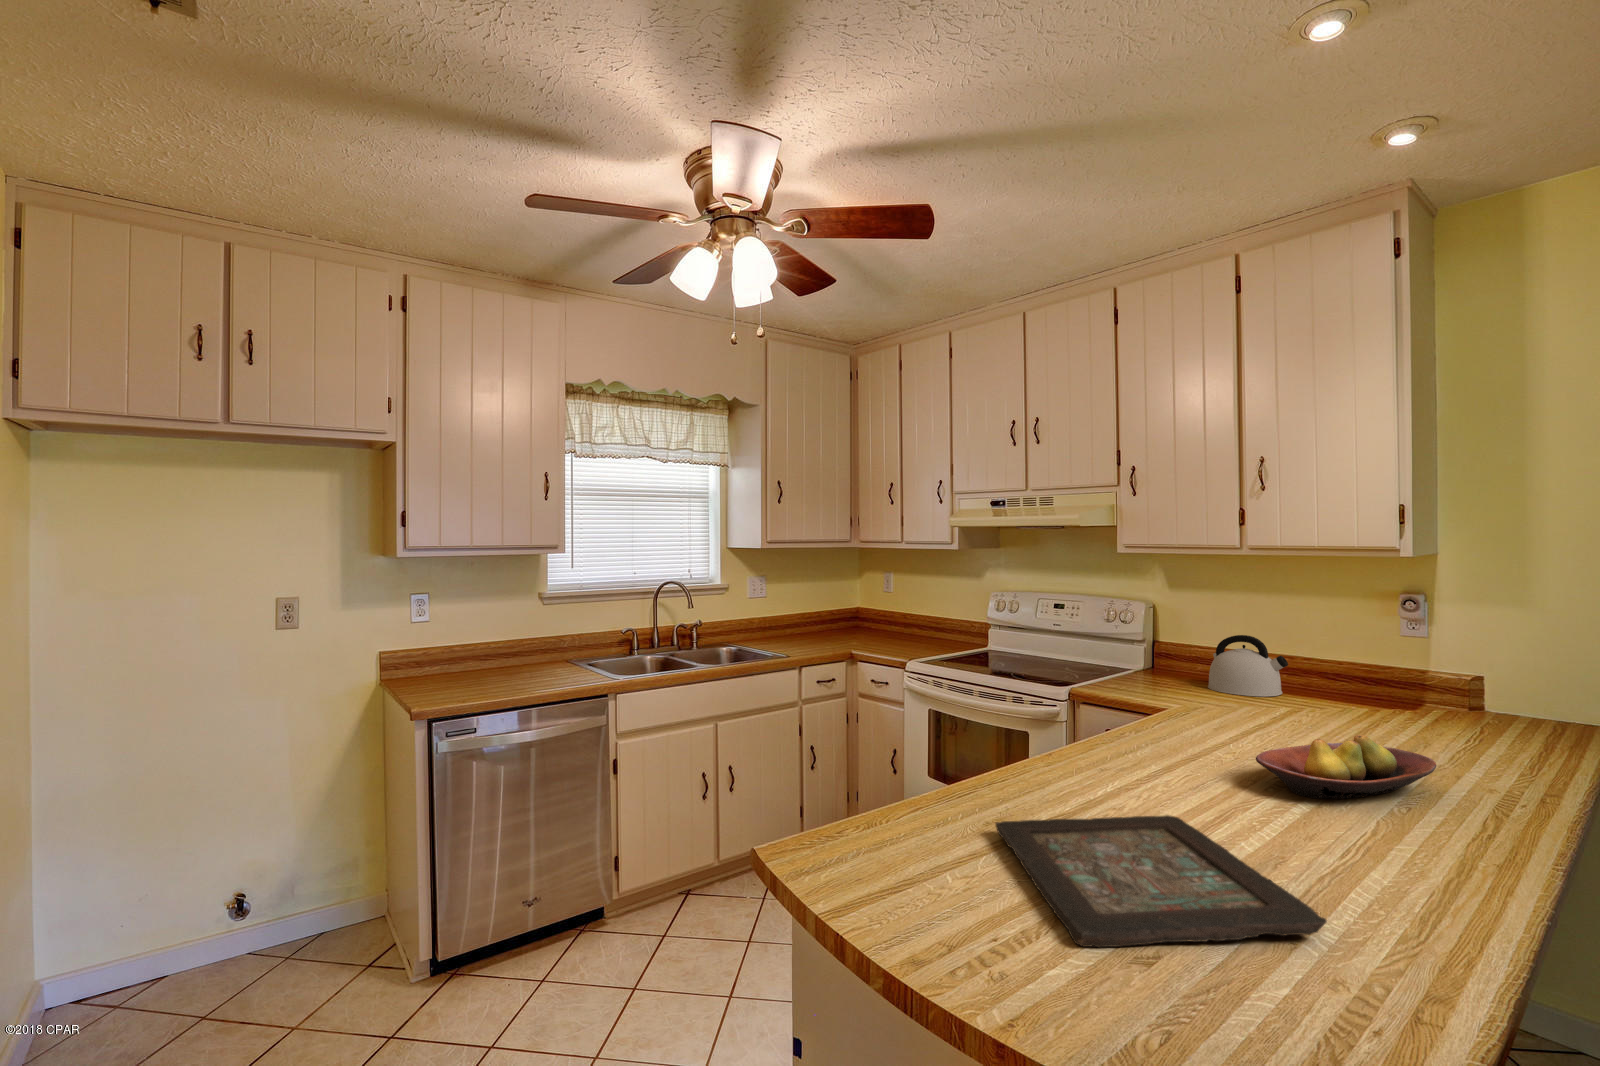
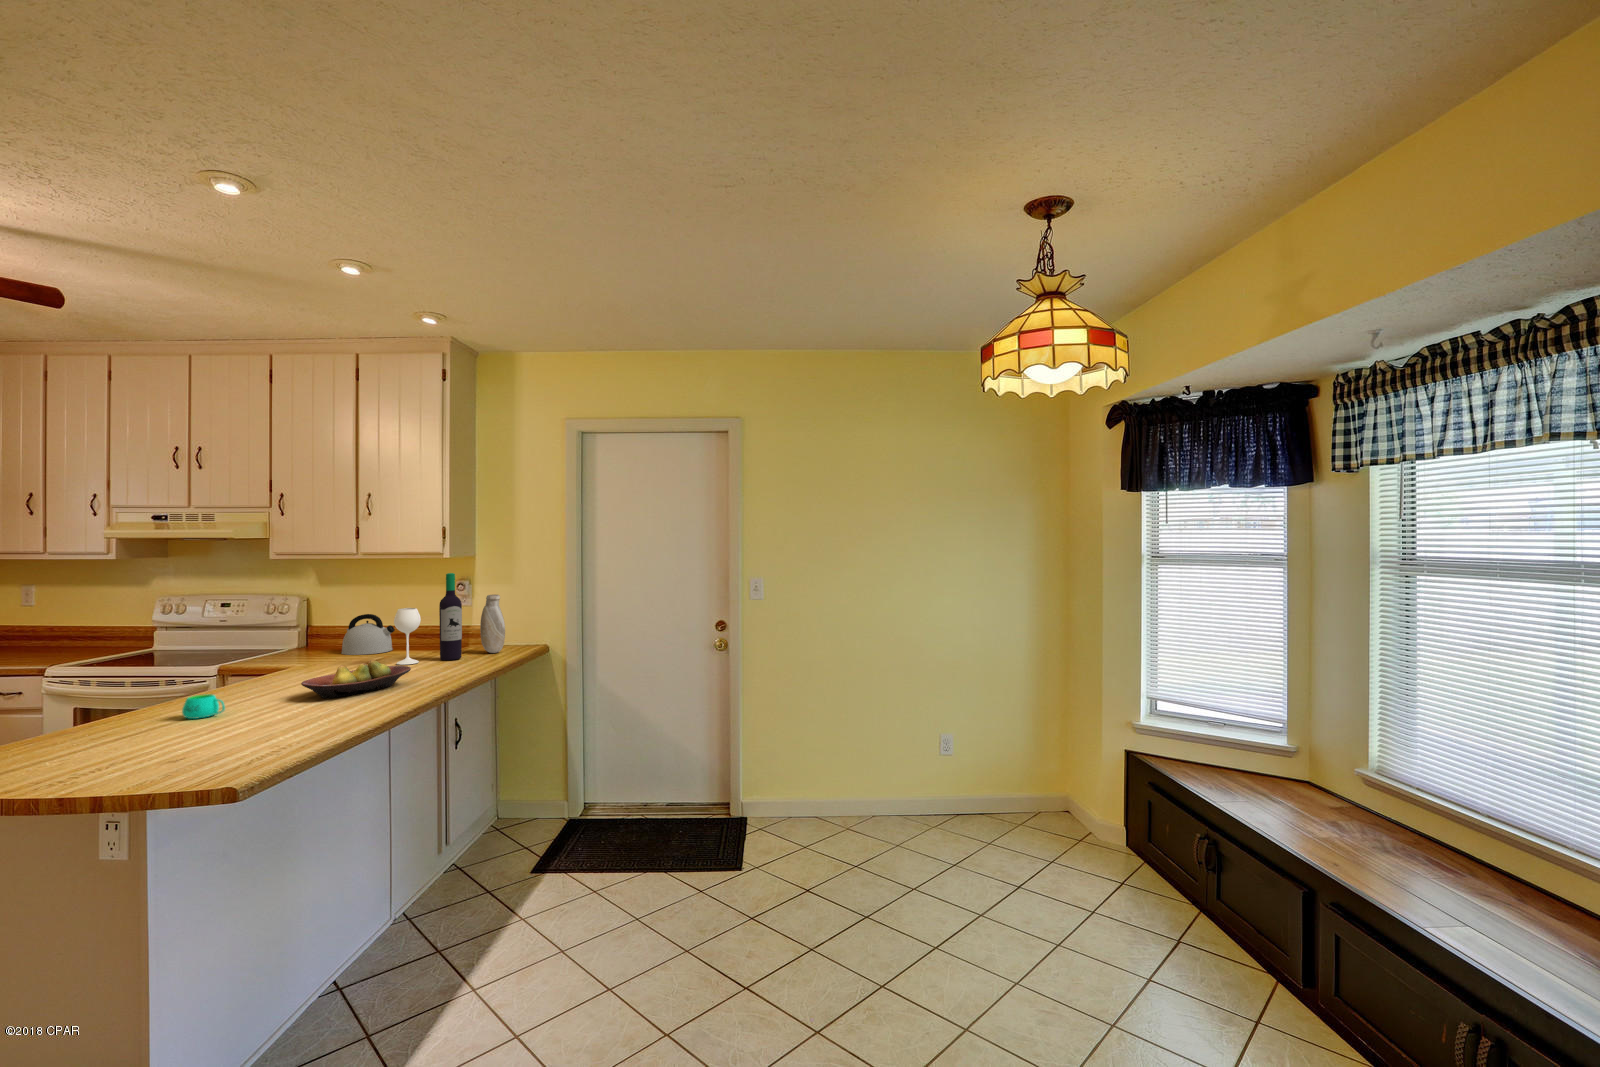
wine bottle: none [1325,582,1449,736] -> present [394,573,462,665]
vase: none [1469,623,1525,732] -> present [480,595,505,653]
mug: none [1111,758,1171,799] -> present [182,694,225,719]
decorative tray: present [995,815,1327,947] -> none [49,719,252,784]

